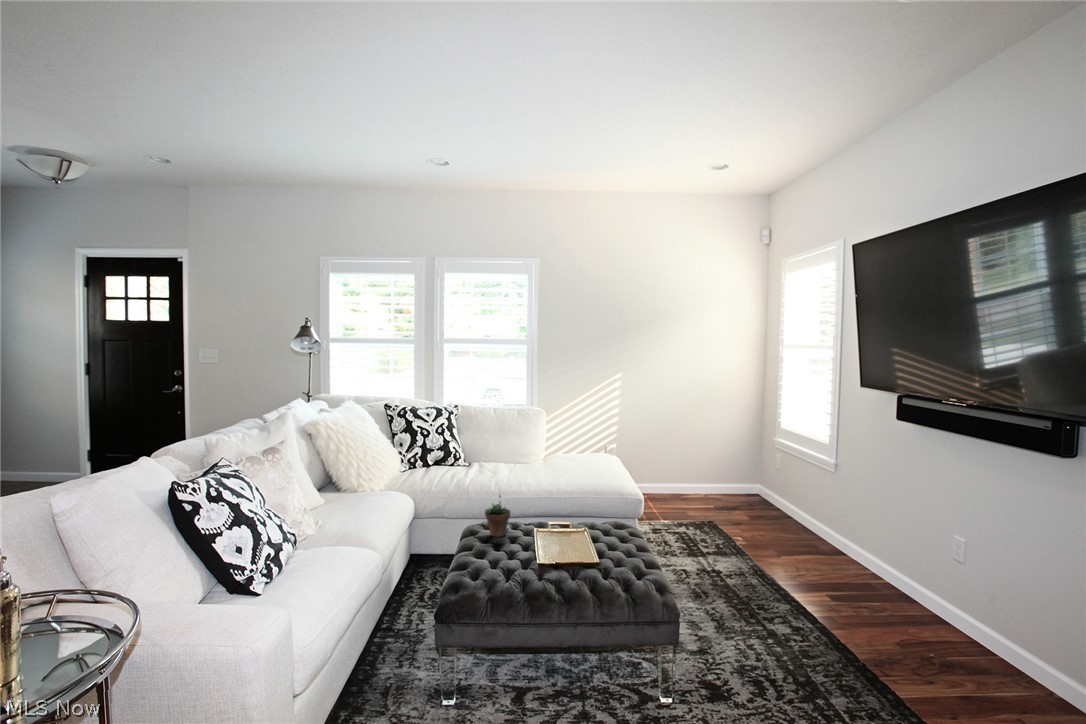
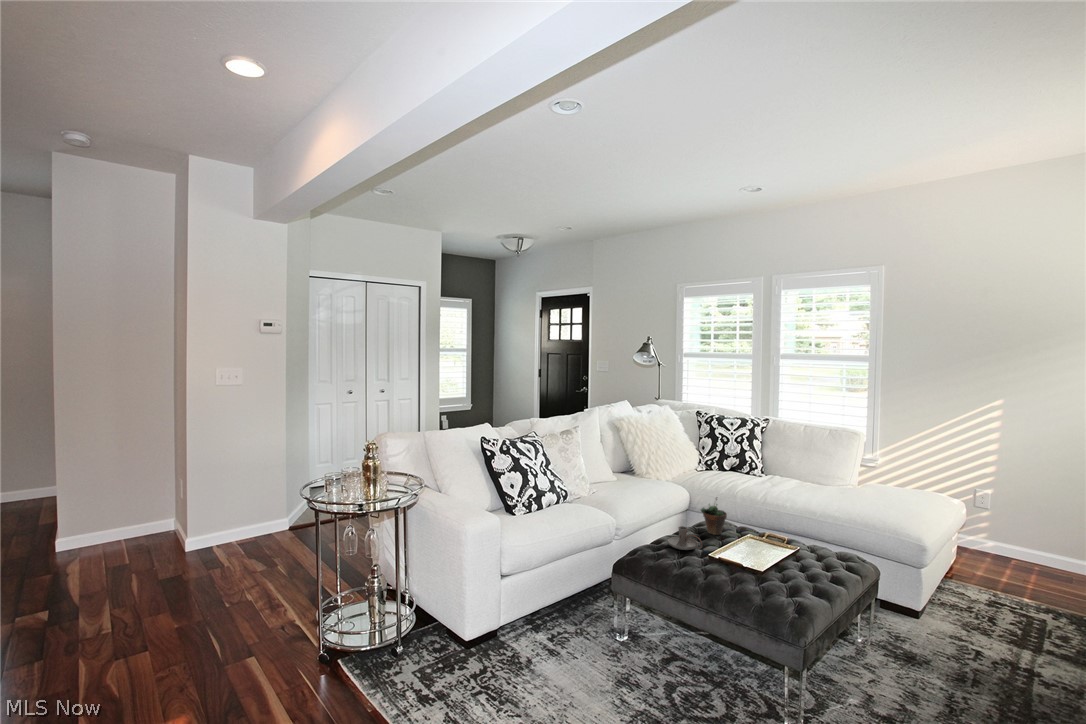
candle holder: none [477,536,519,564] -> present [668,526,702,550]

